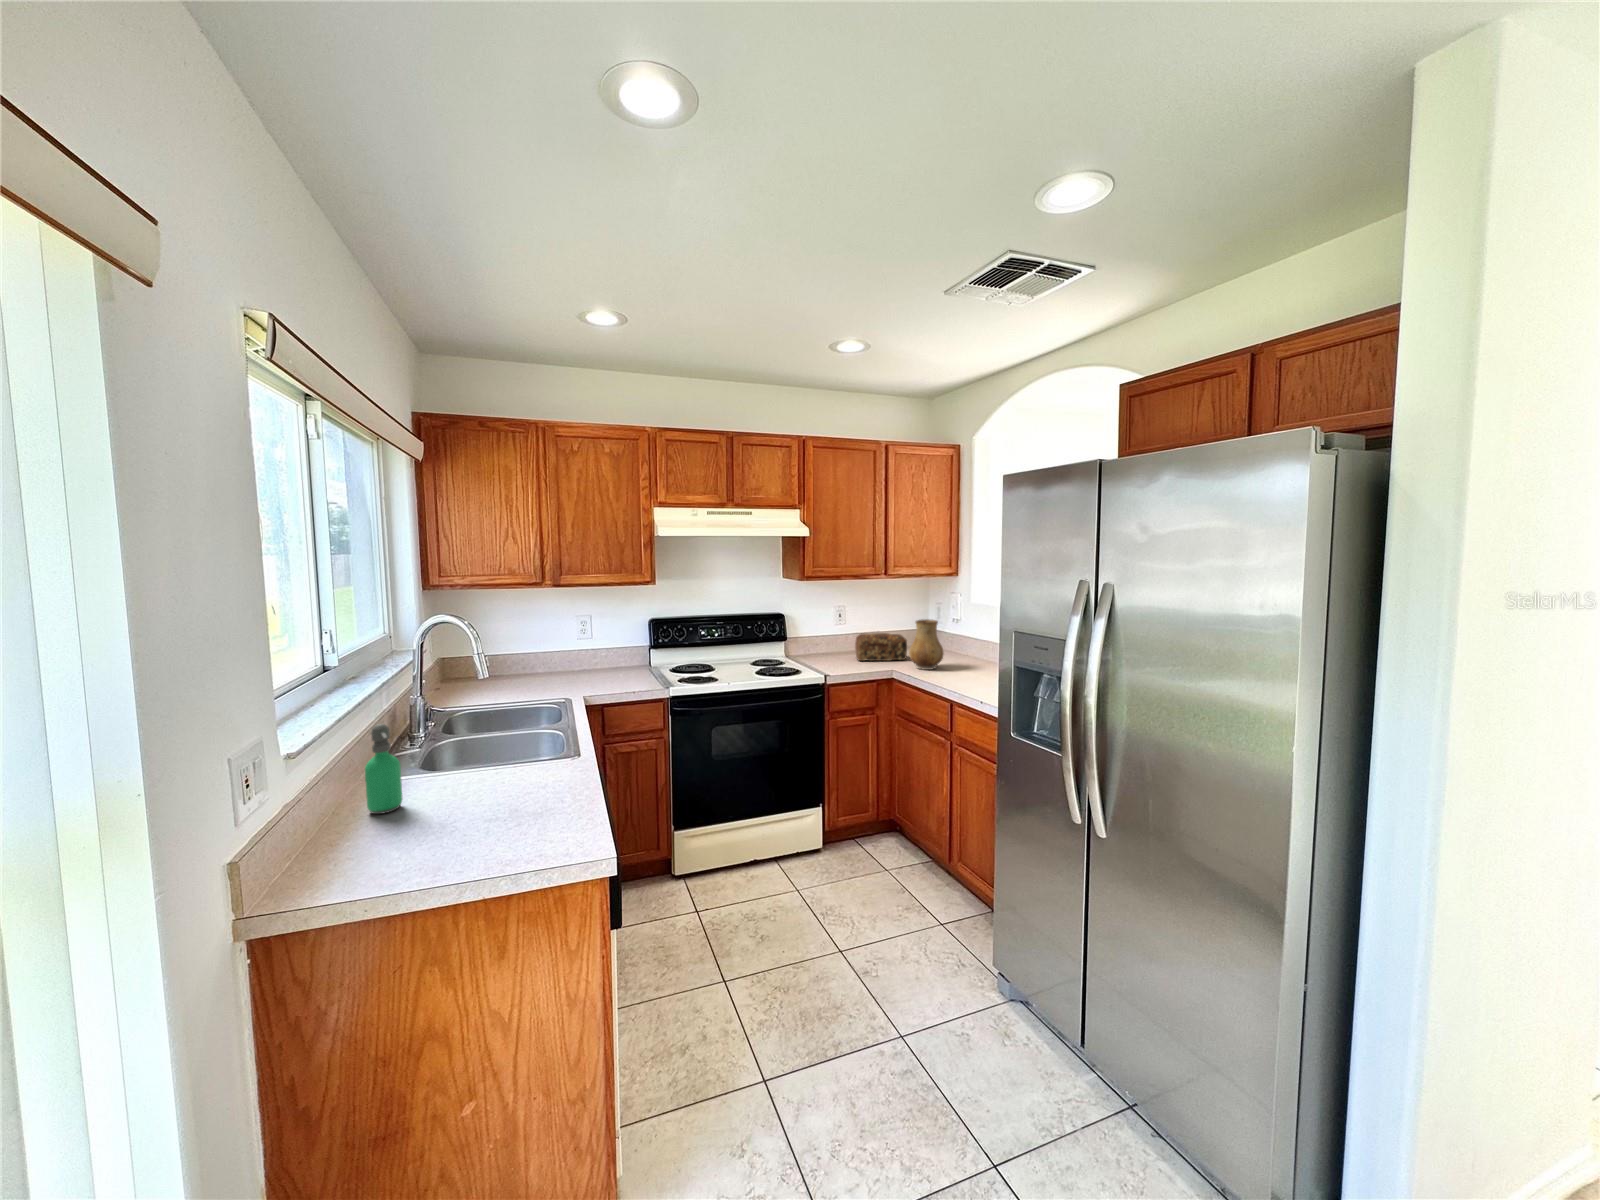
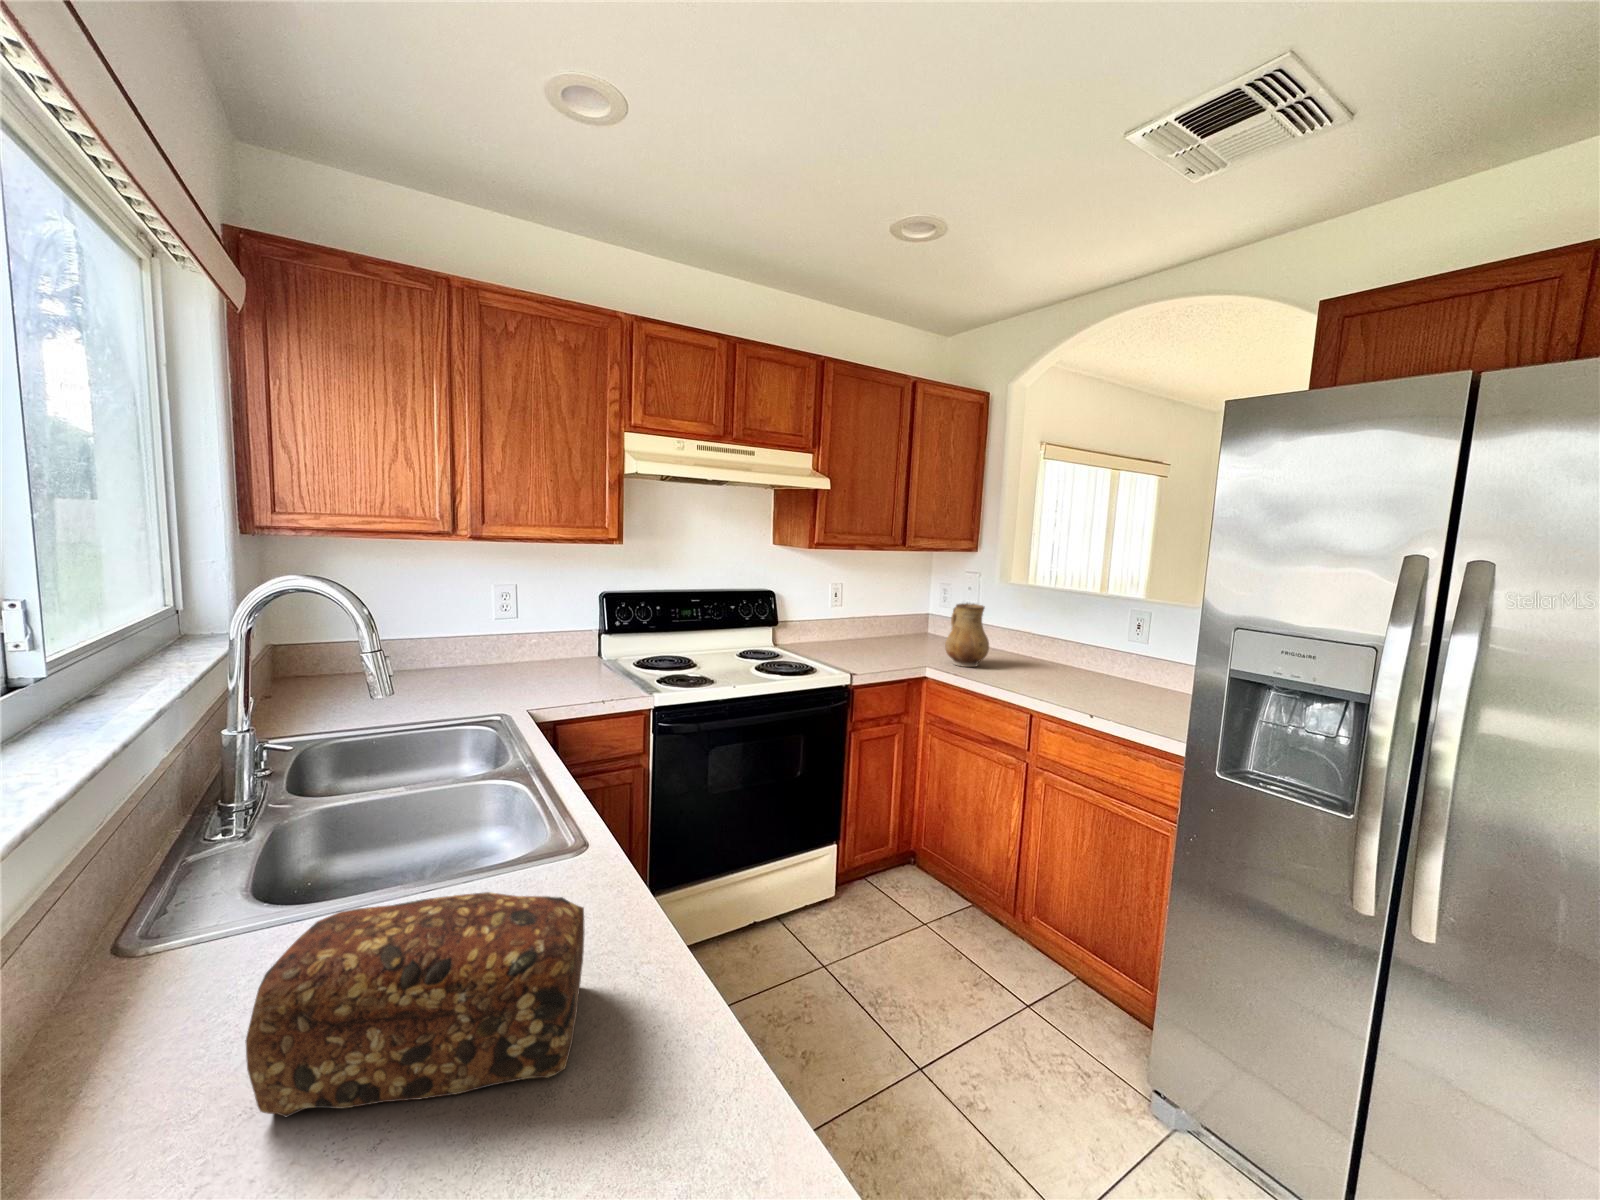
bread loaf: present [855,633,907,661] -> present [246,892,584,1117]
soap dispenser: present [365,724,402,814] -> none [117,844,225,1072]

